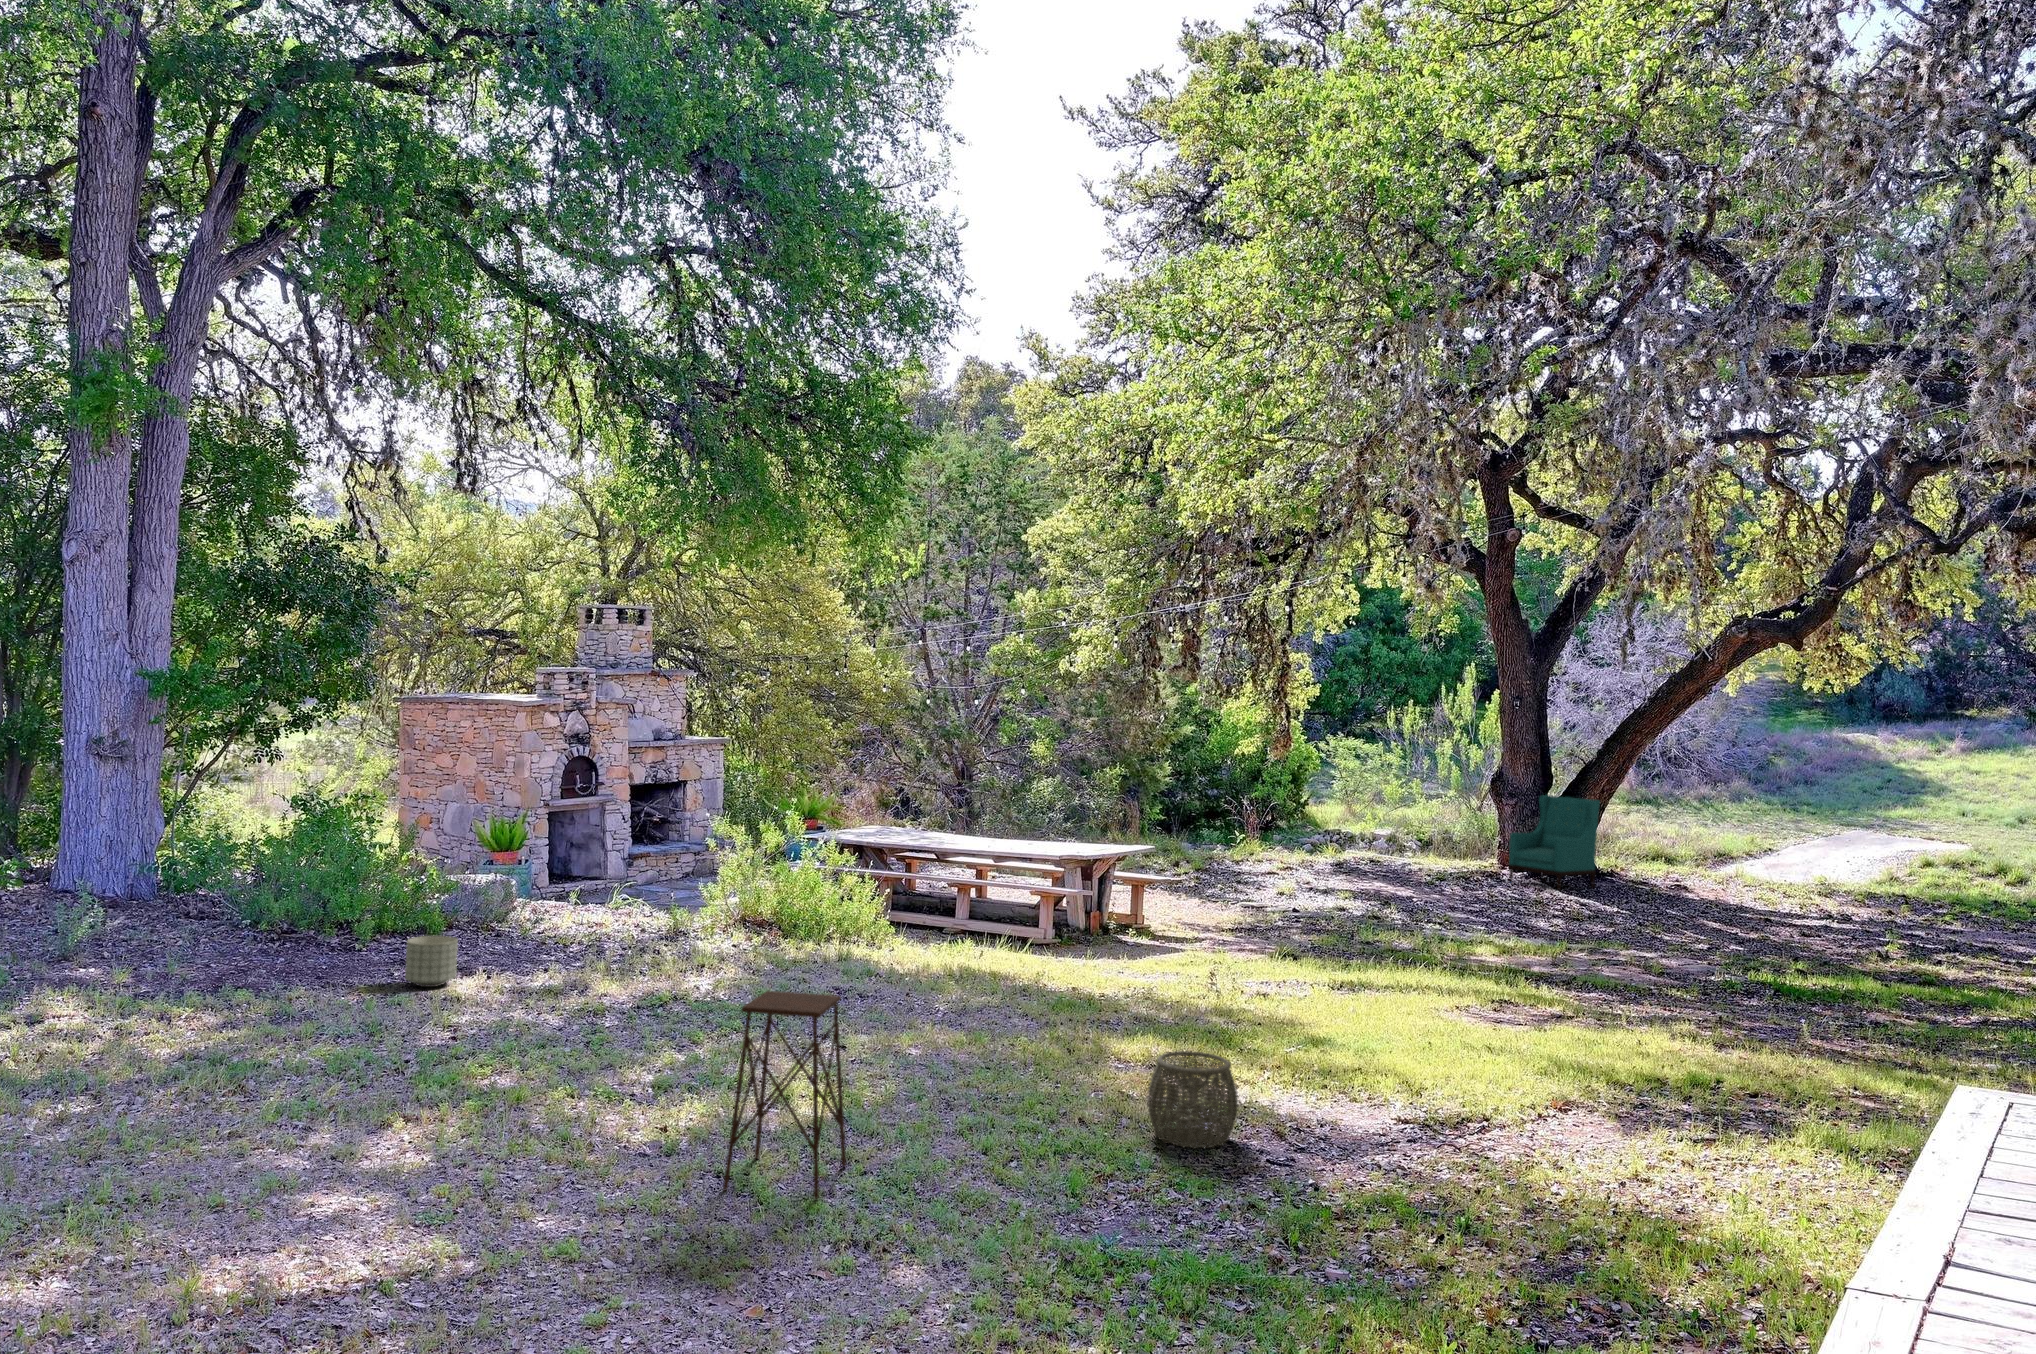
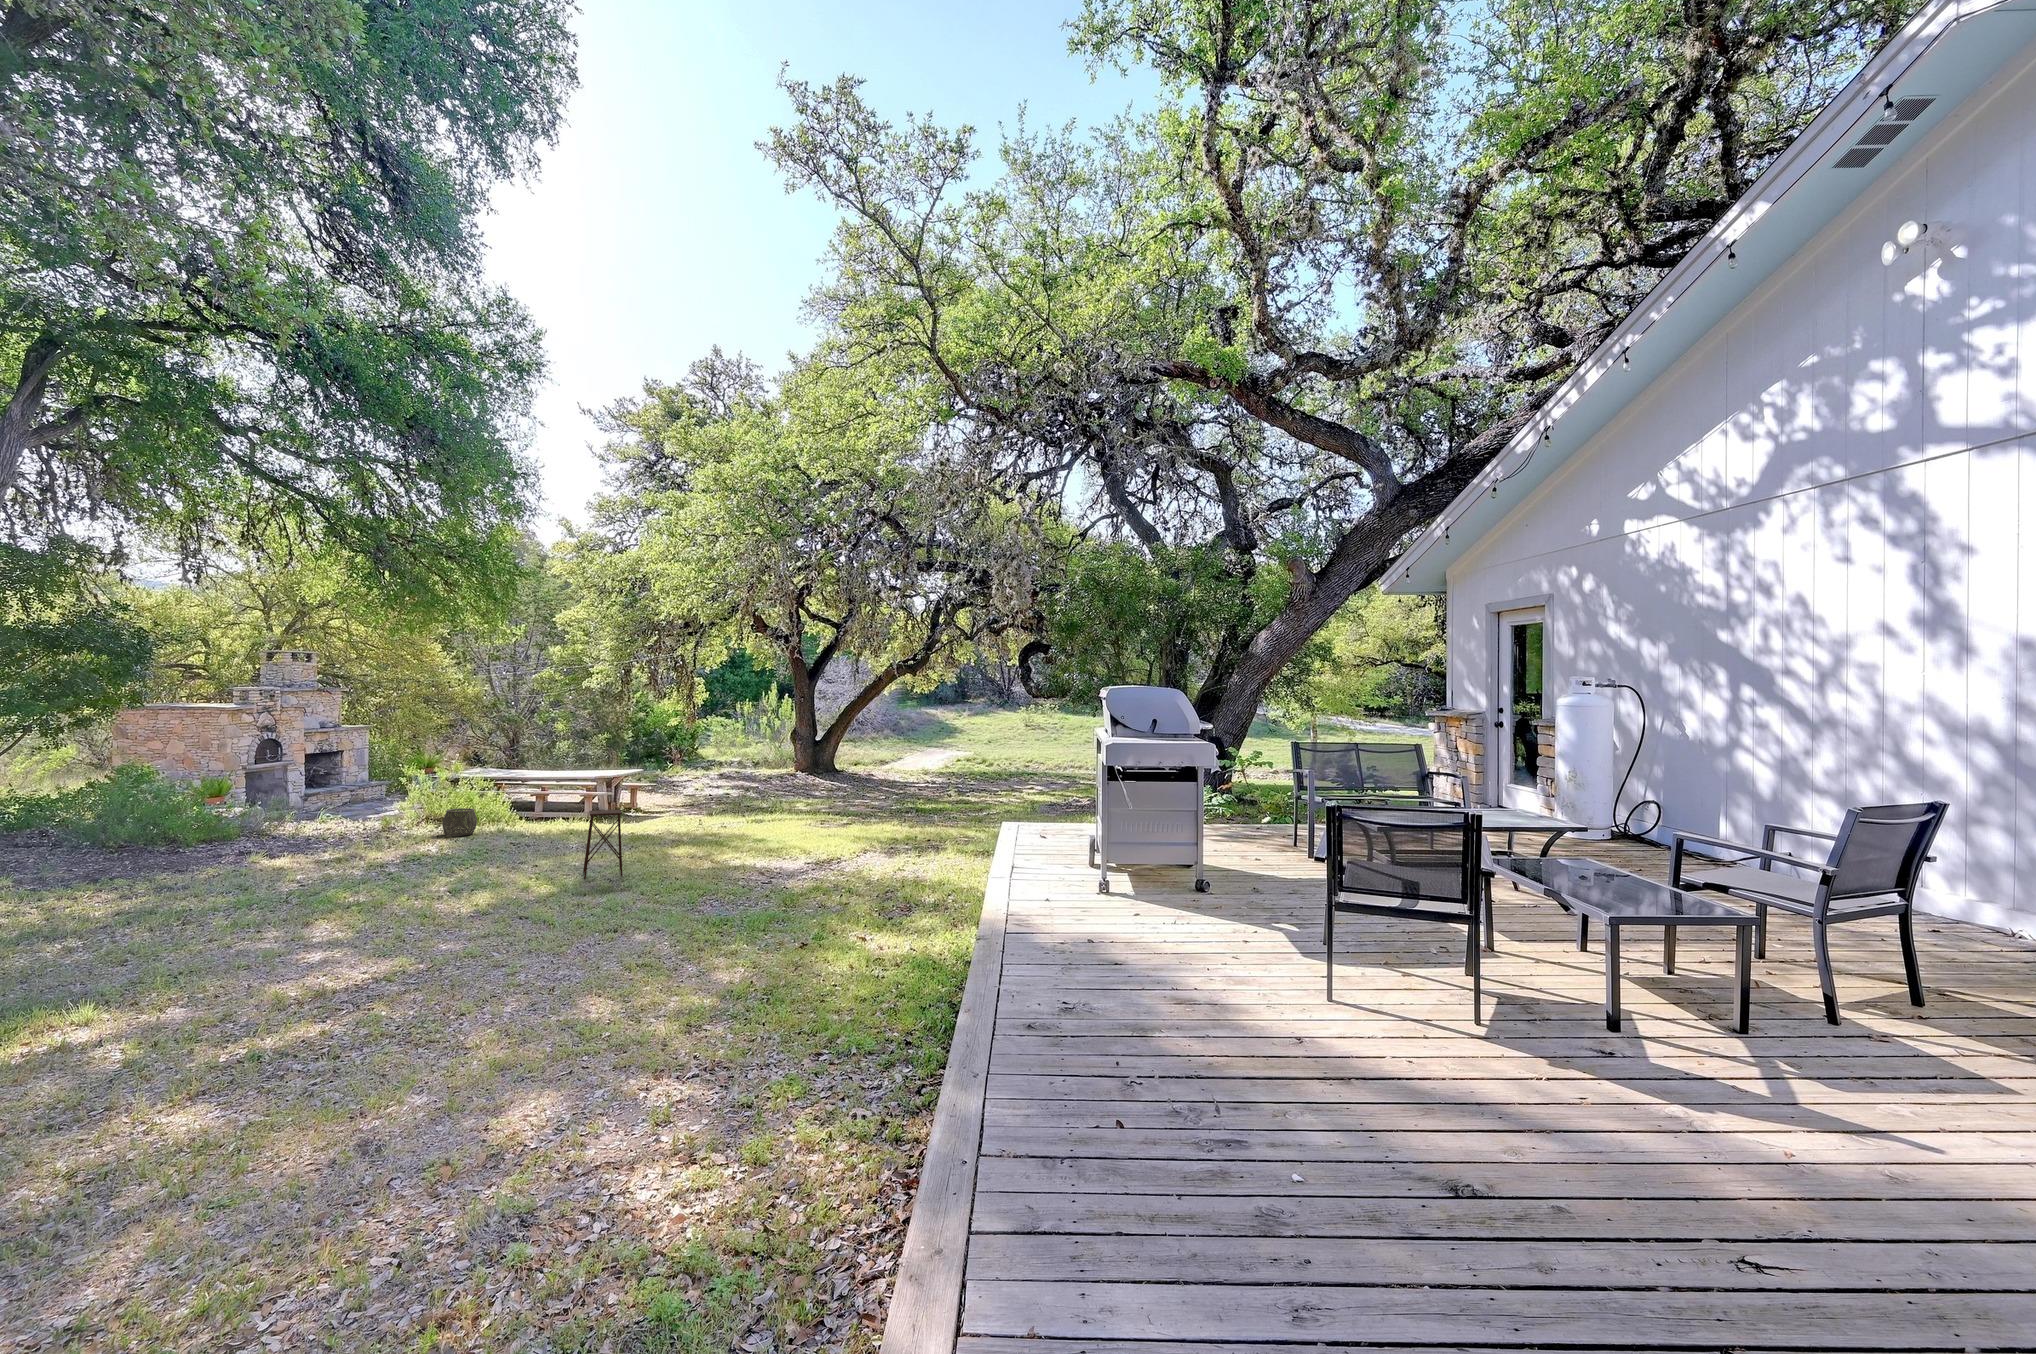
armchair: present [1509,795,1600,890] -> none [801,739,839,780]
planter: present [405,936,458,987] -> none [290,828,323,853]
woven basket: present [1147,1051,1238,1148] -> present [442,808,477,836]

